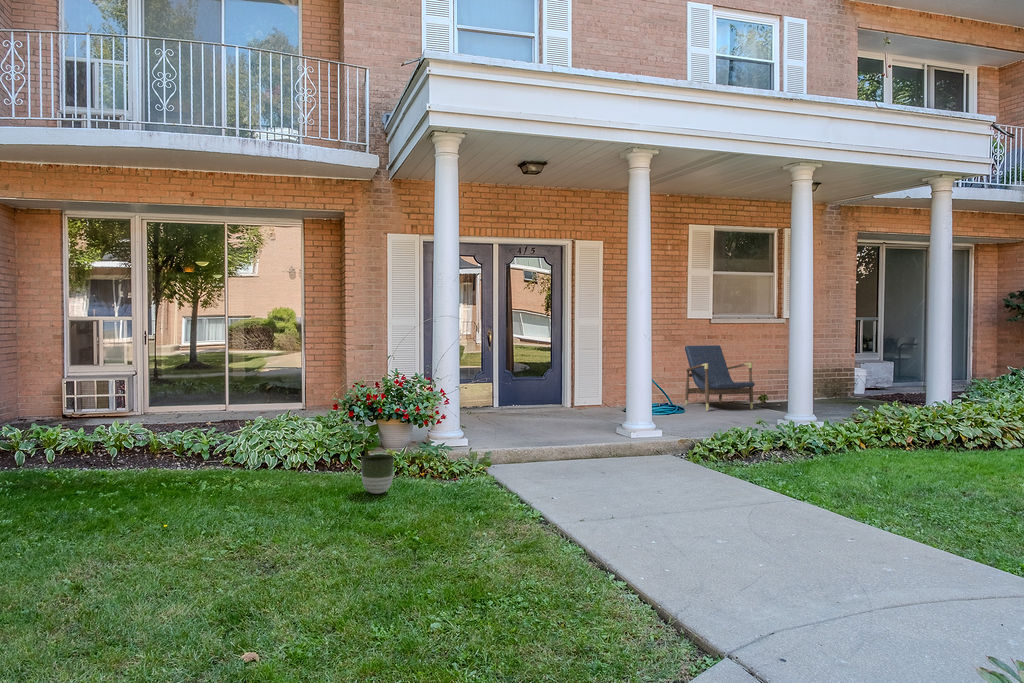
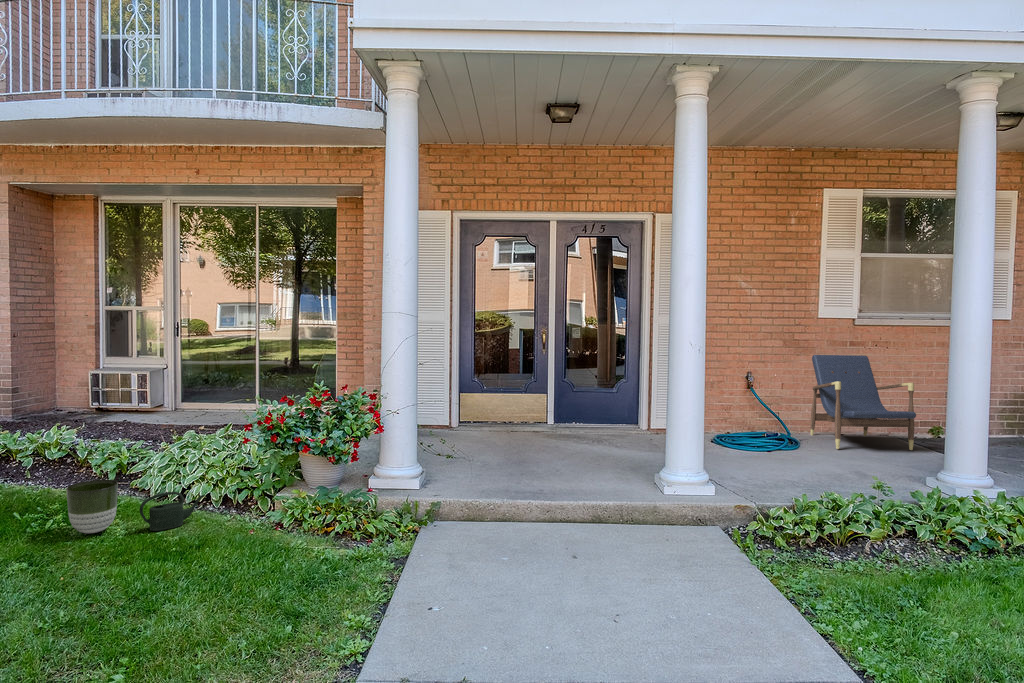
watering can: none [287,453,321,481] -> present [140,492,205,531]
planter: present [361,454,394,494] -> present [66,480,118,534]

